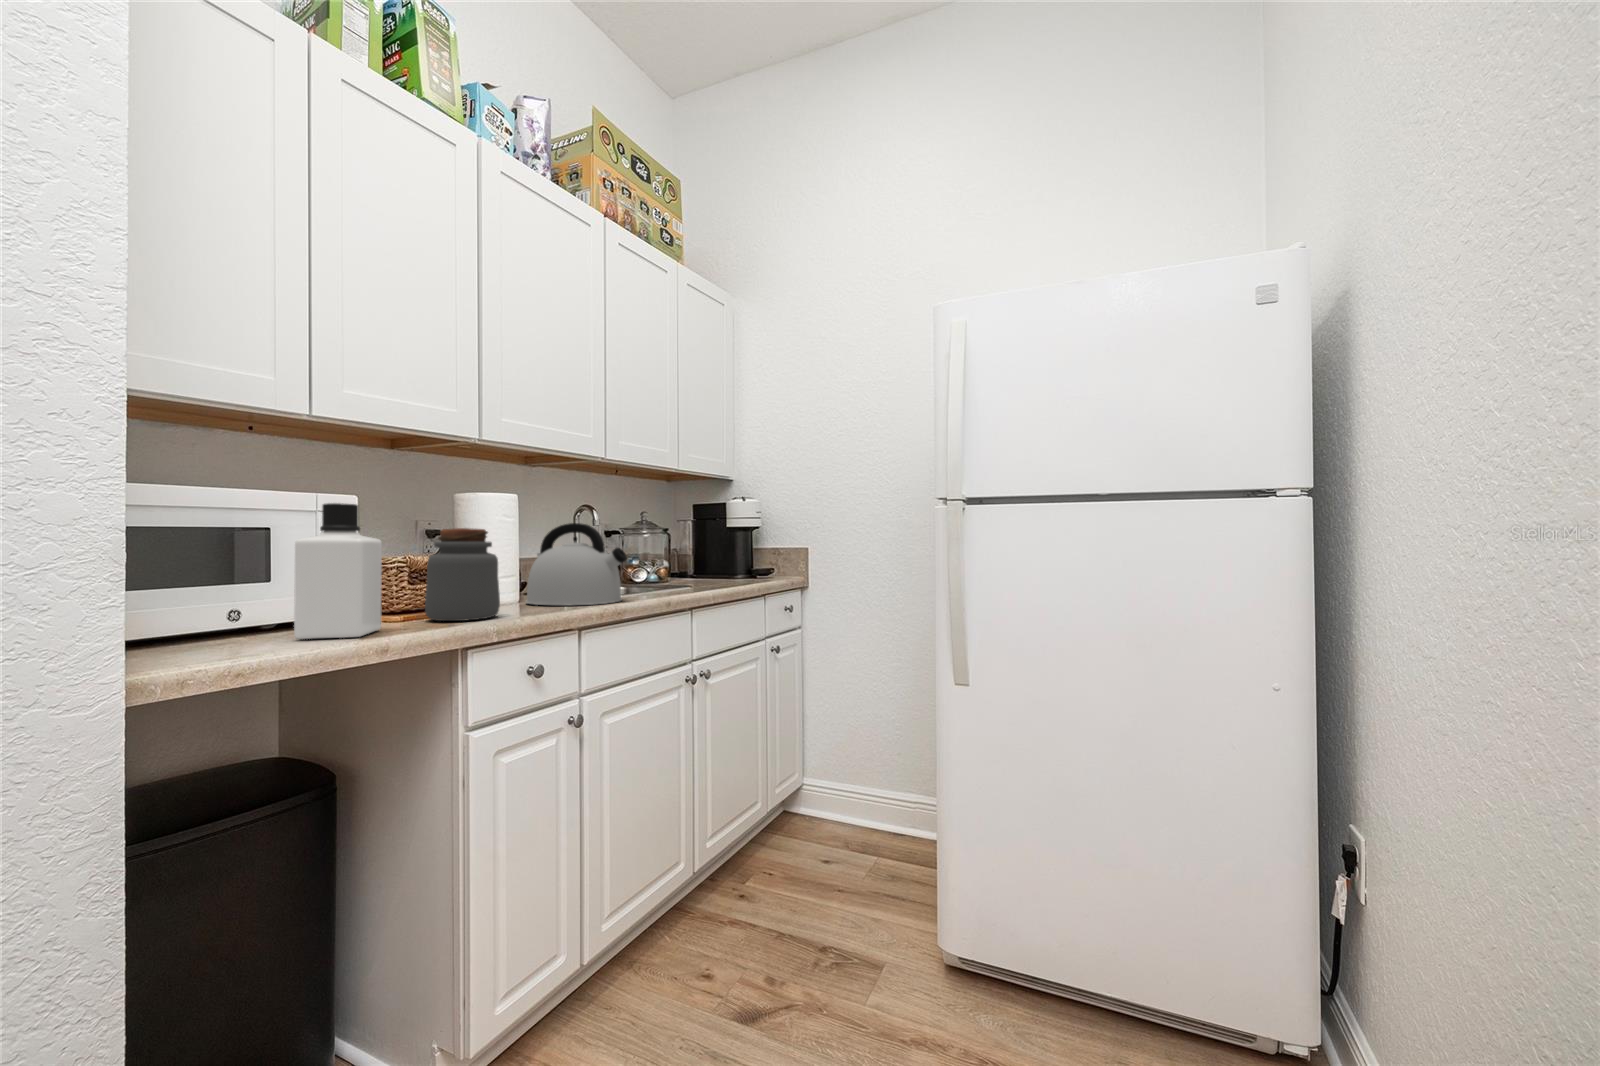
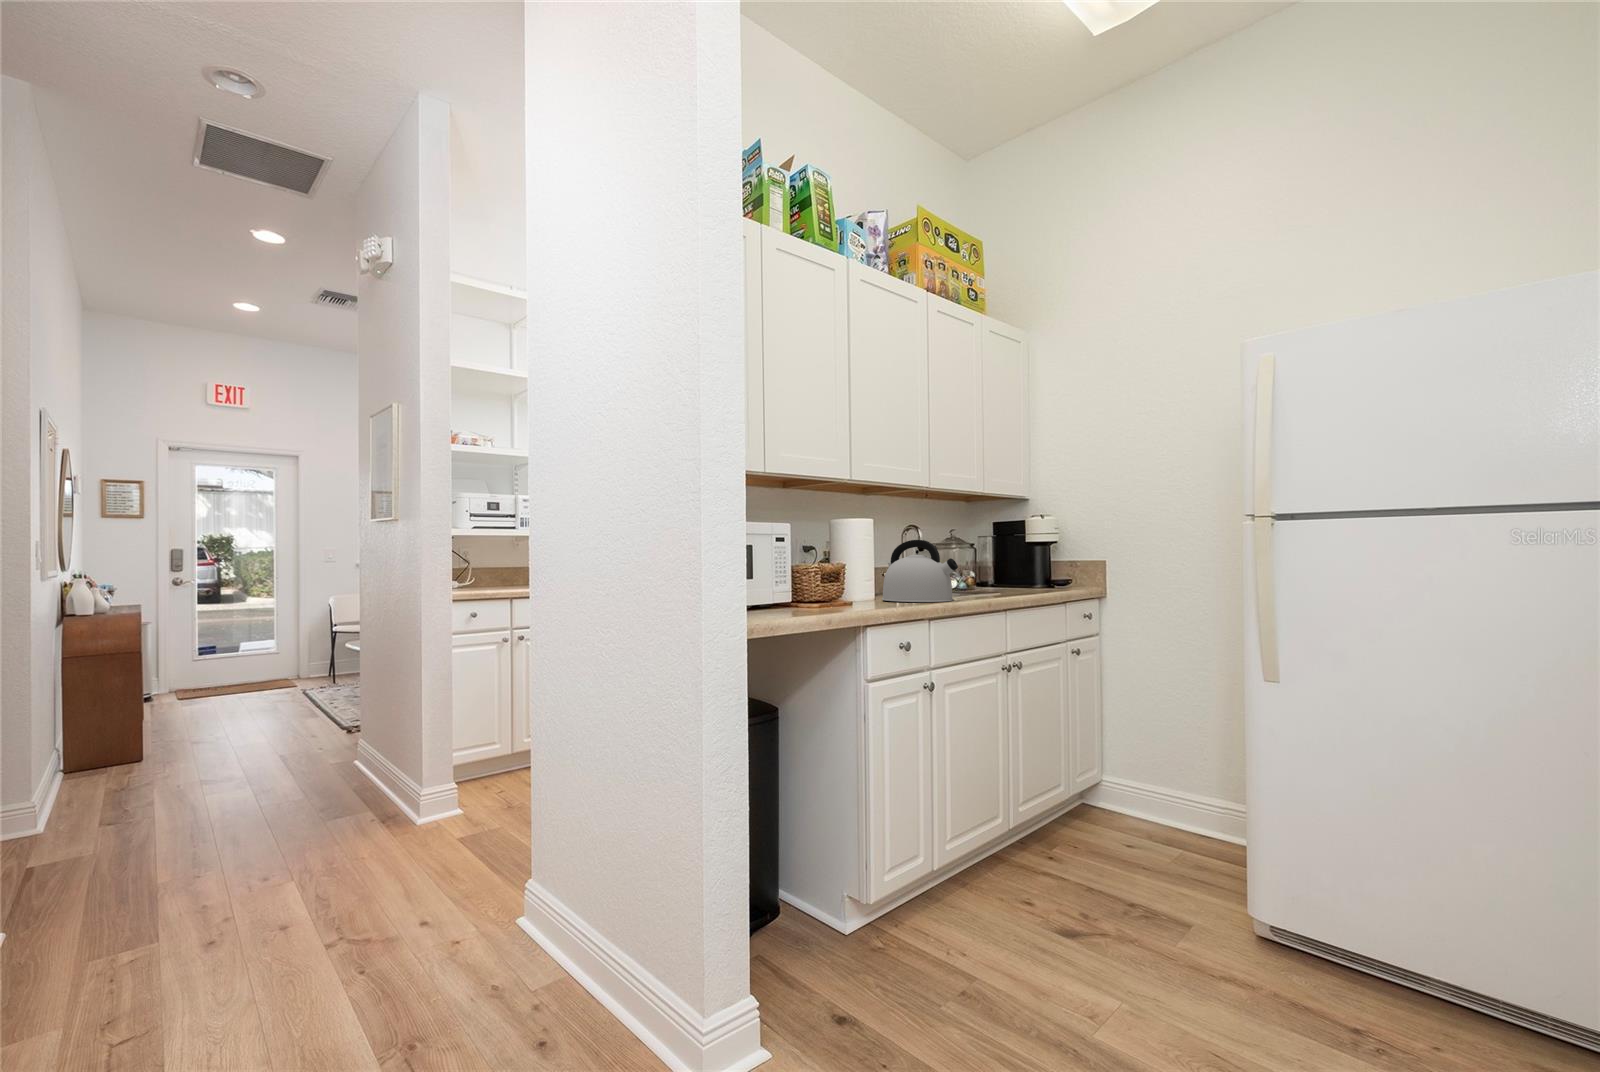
bottle: present [294,503,382,639] -> none [775,530,815,614]
jar: present [425,528,500,621] -> none [831,545,878,608]

